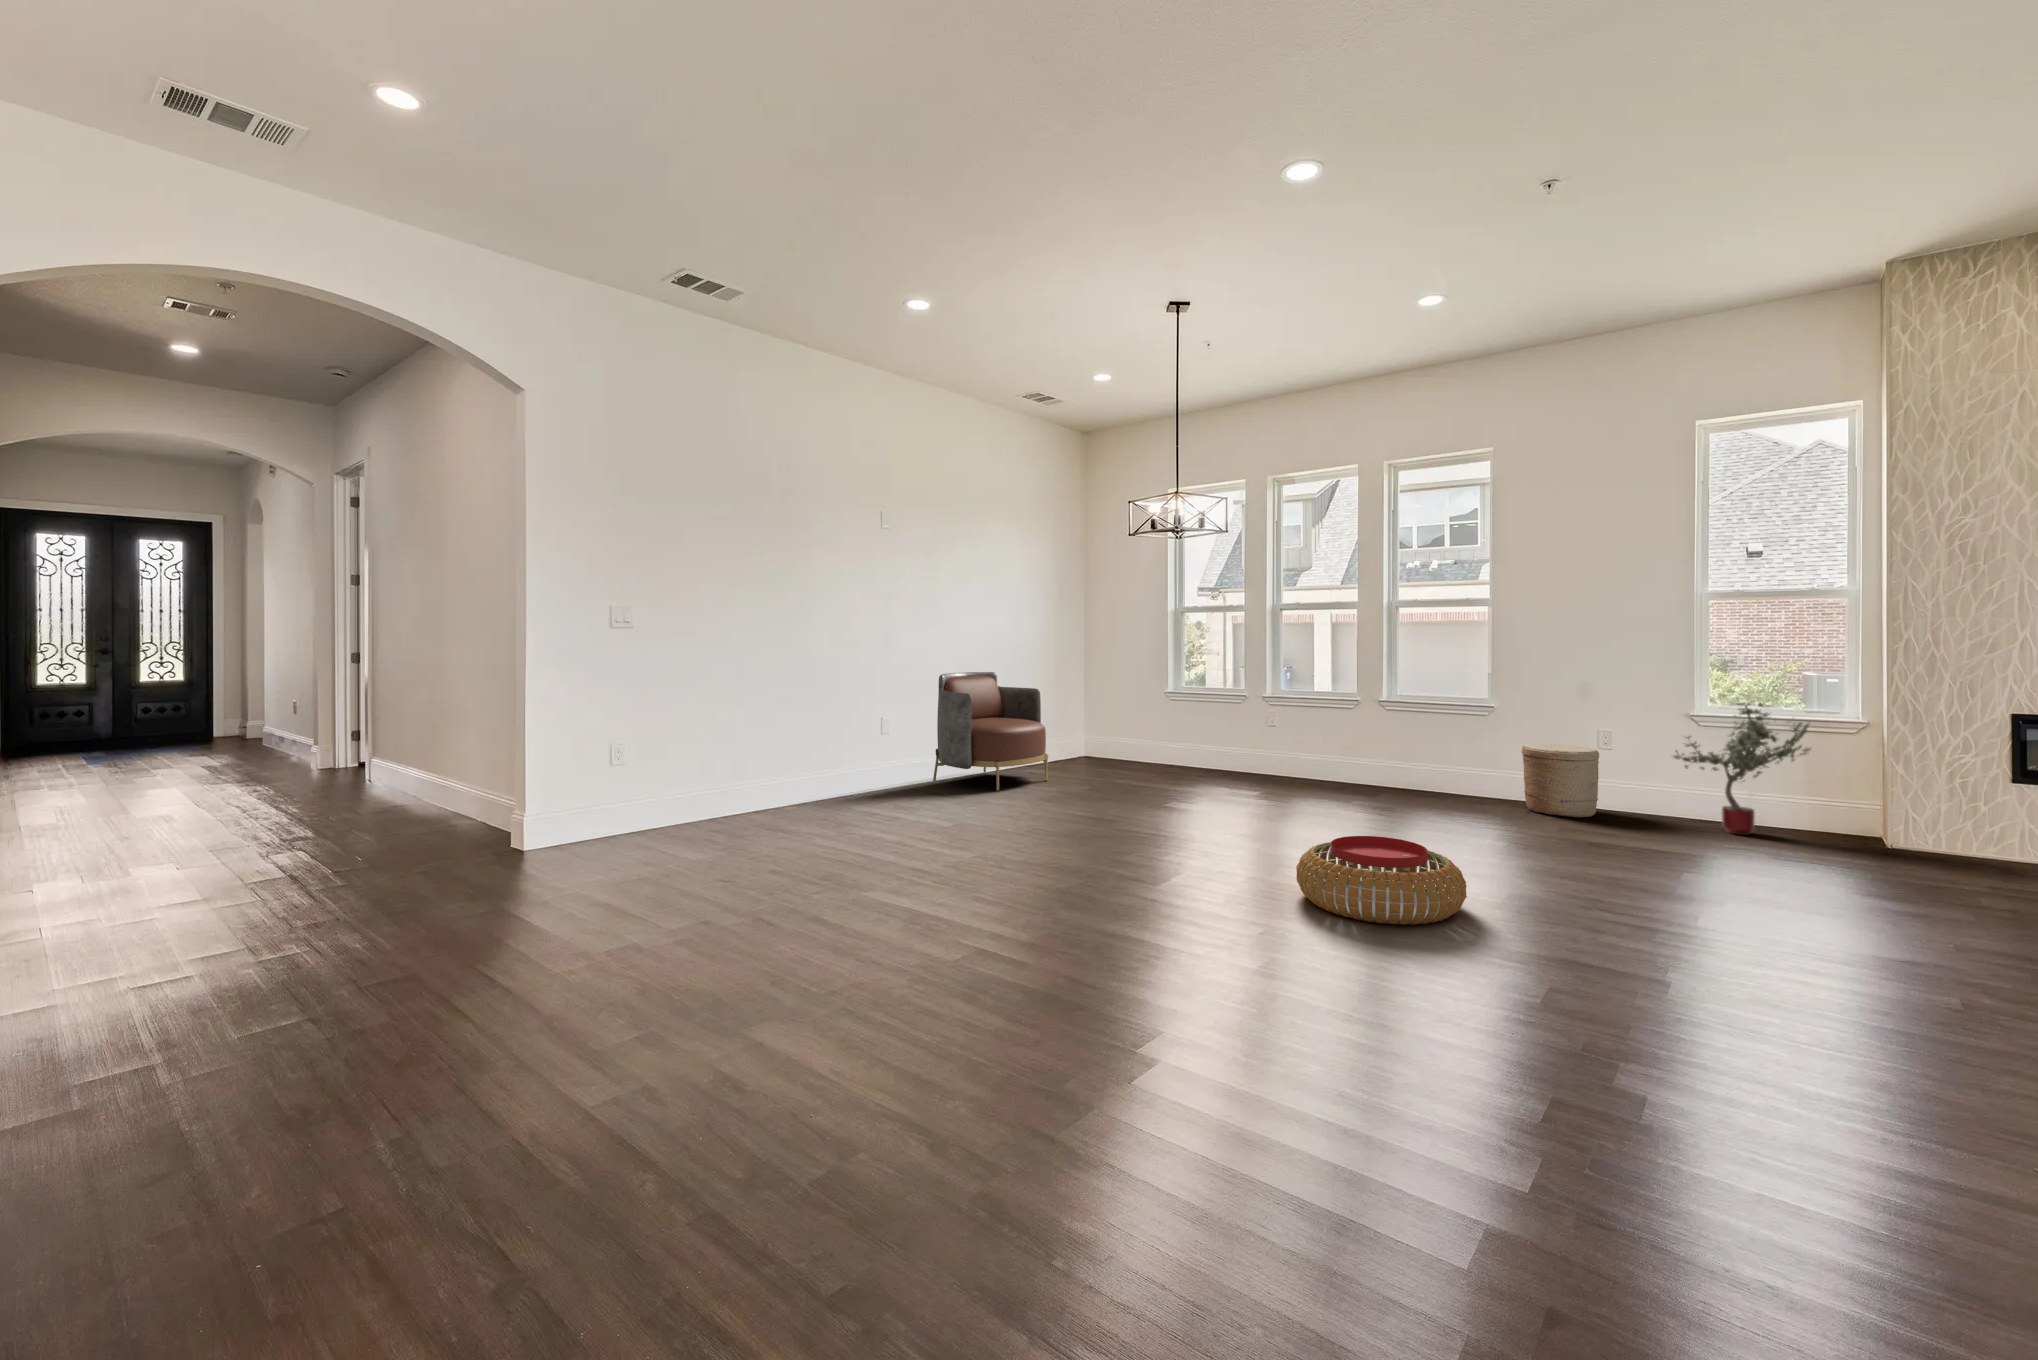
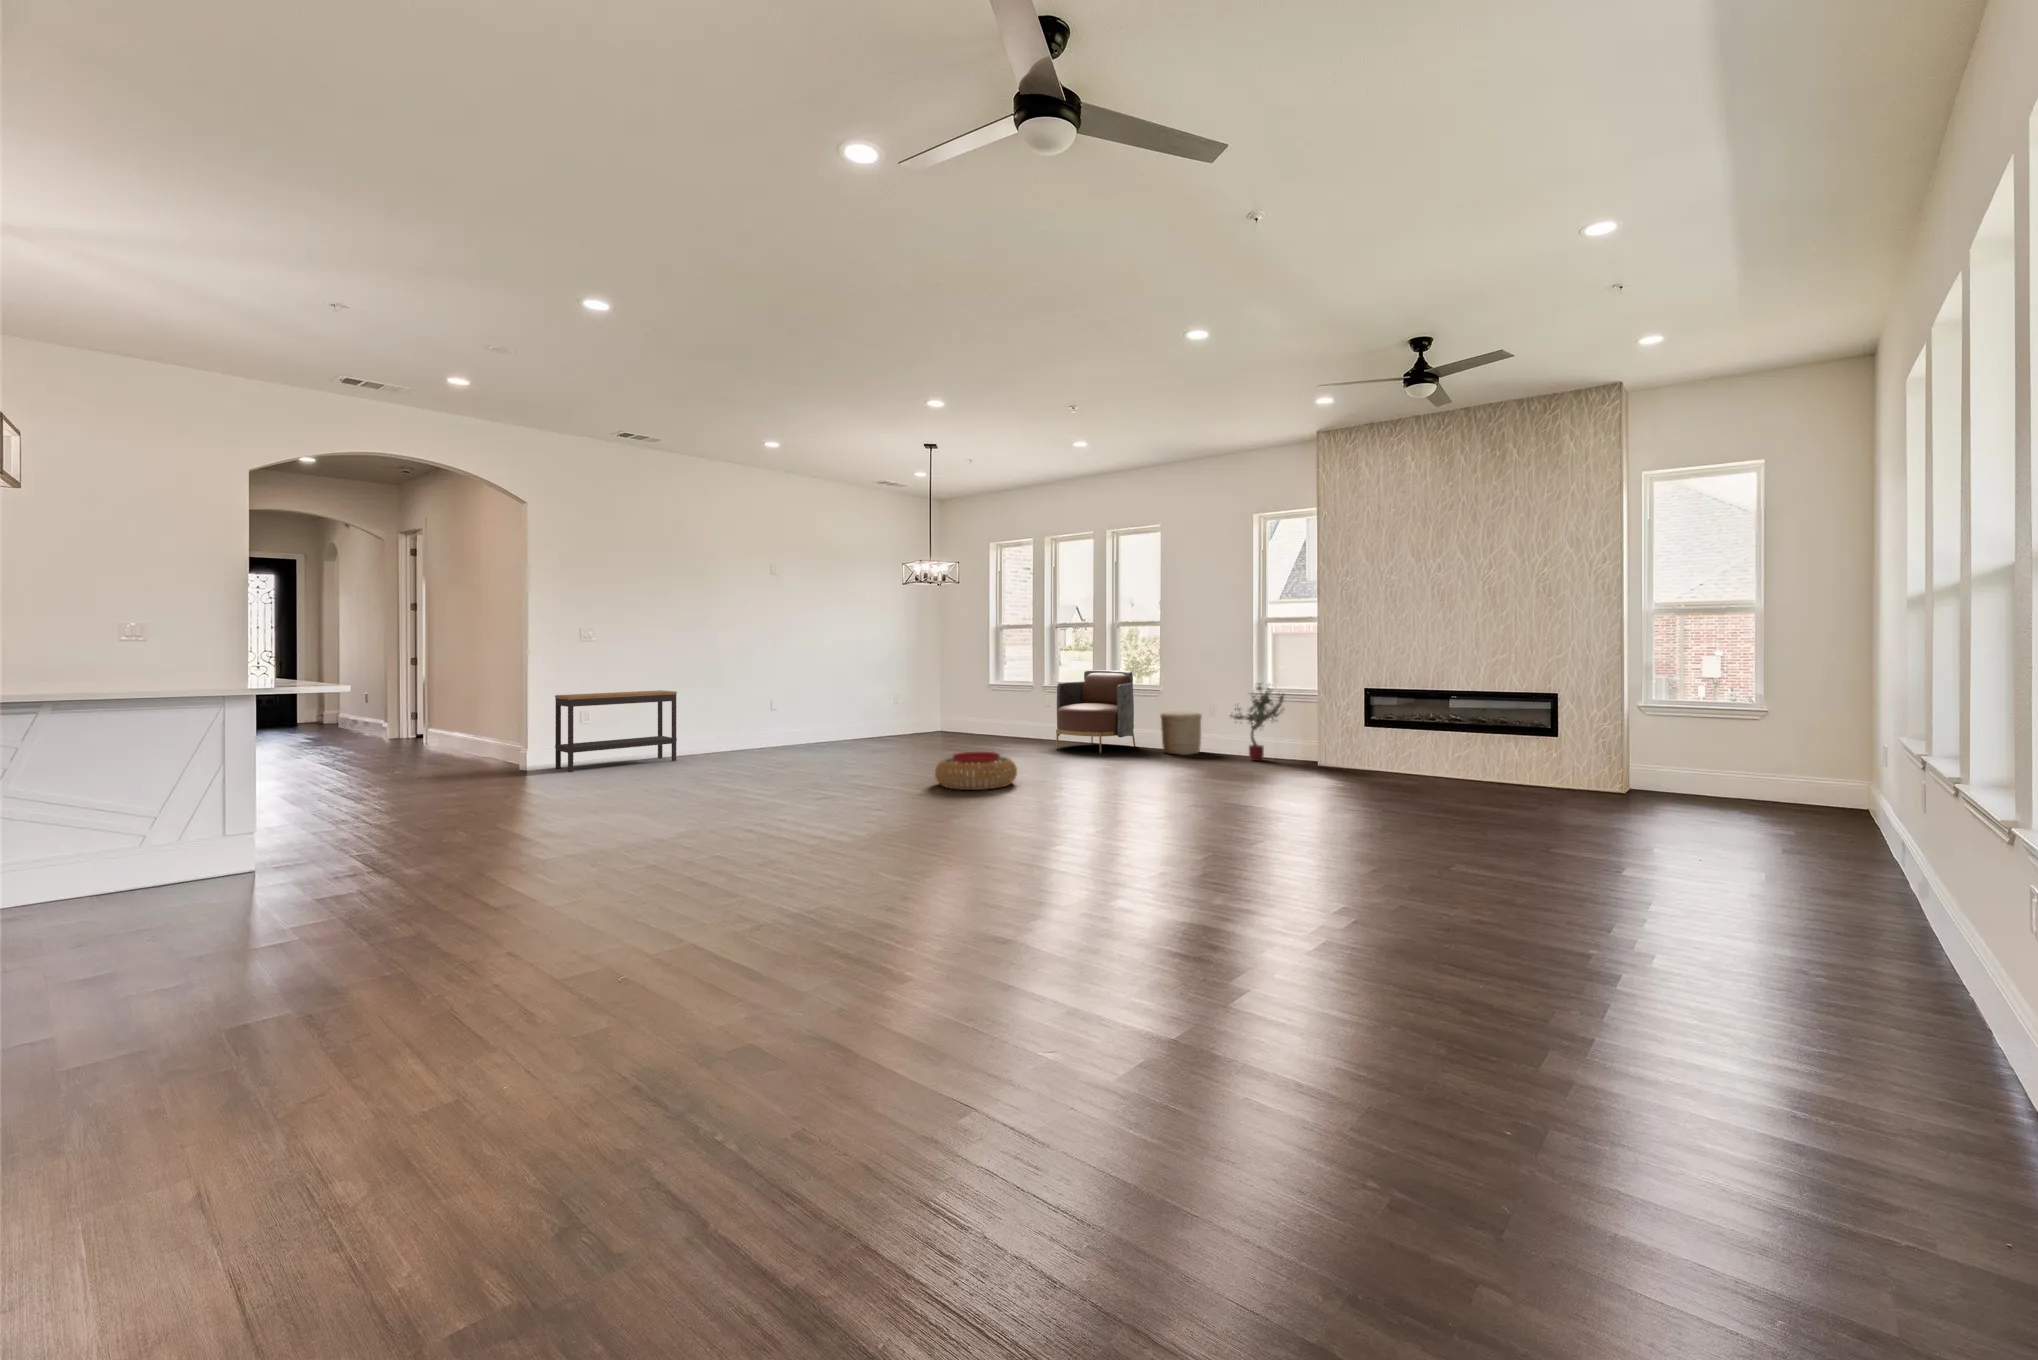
armchair: present [933,672,1048,791] -> present [1056,670,1135,753]
console table: none [569,708,761,853] -> present [555,690,677,772]

